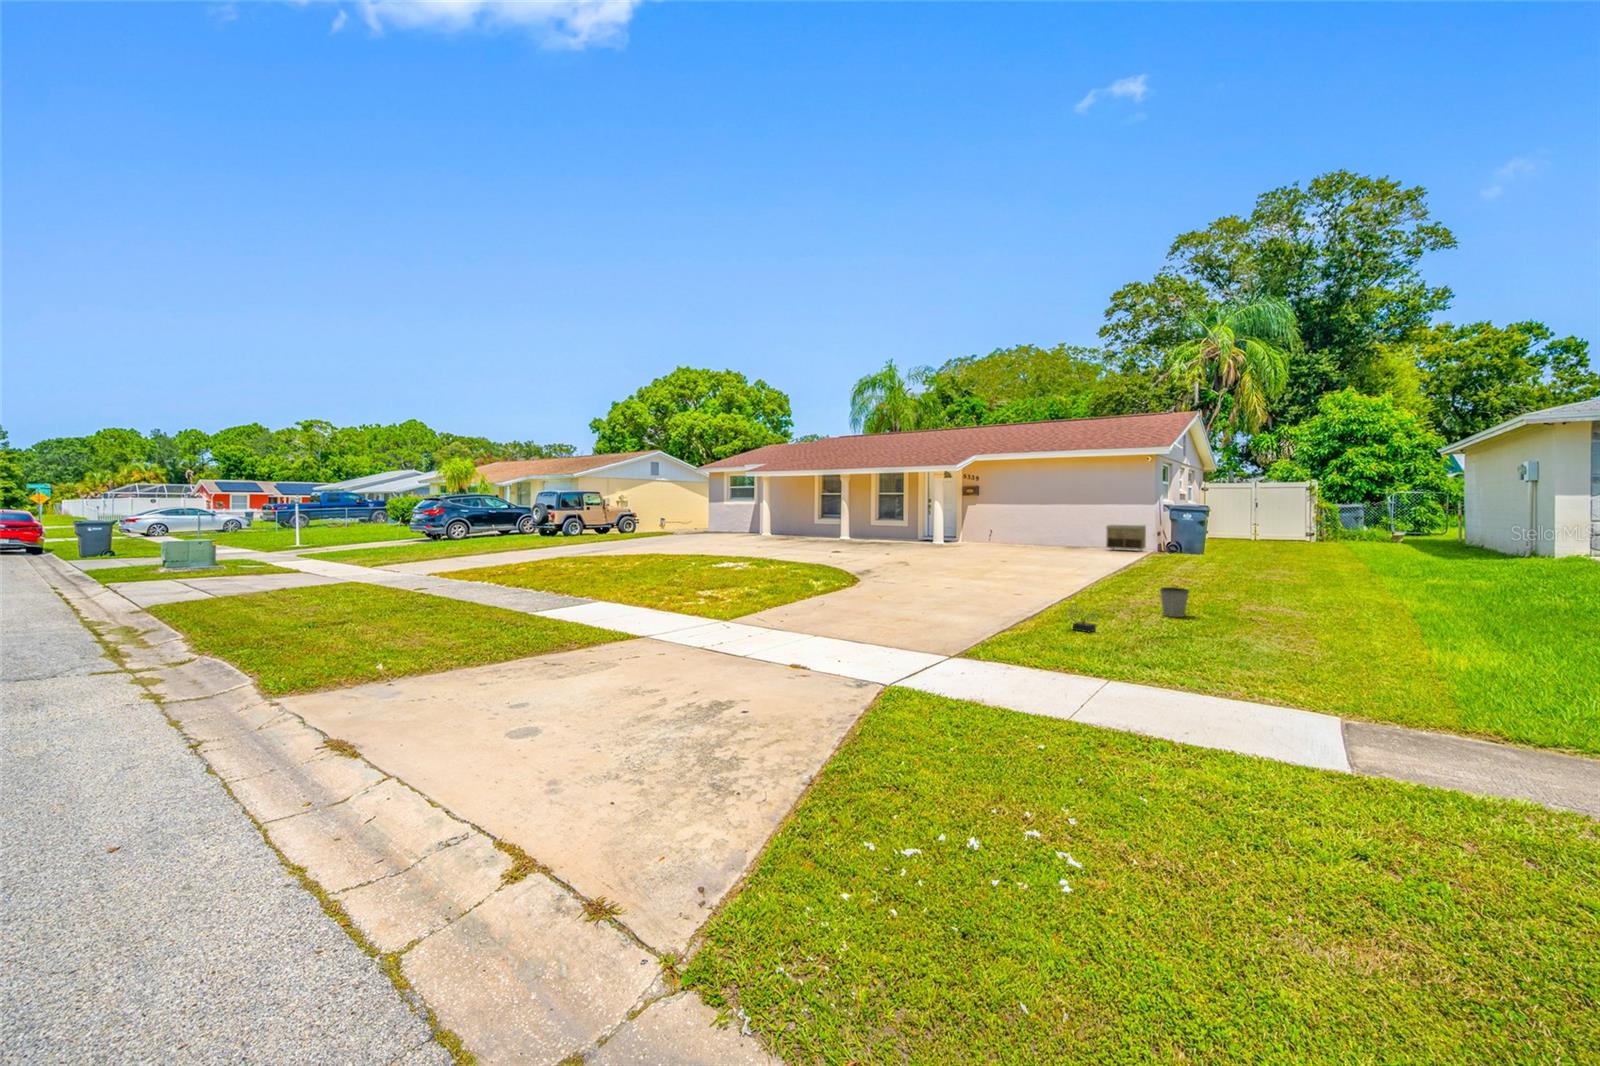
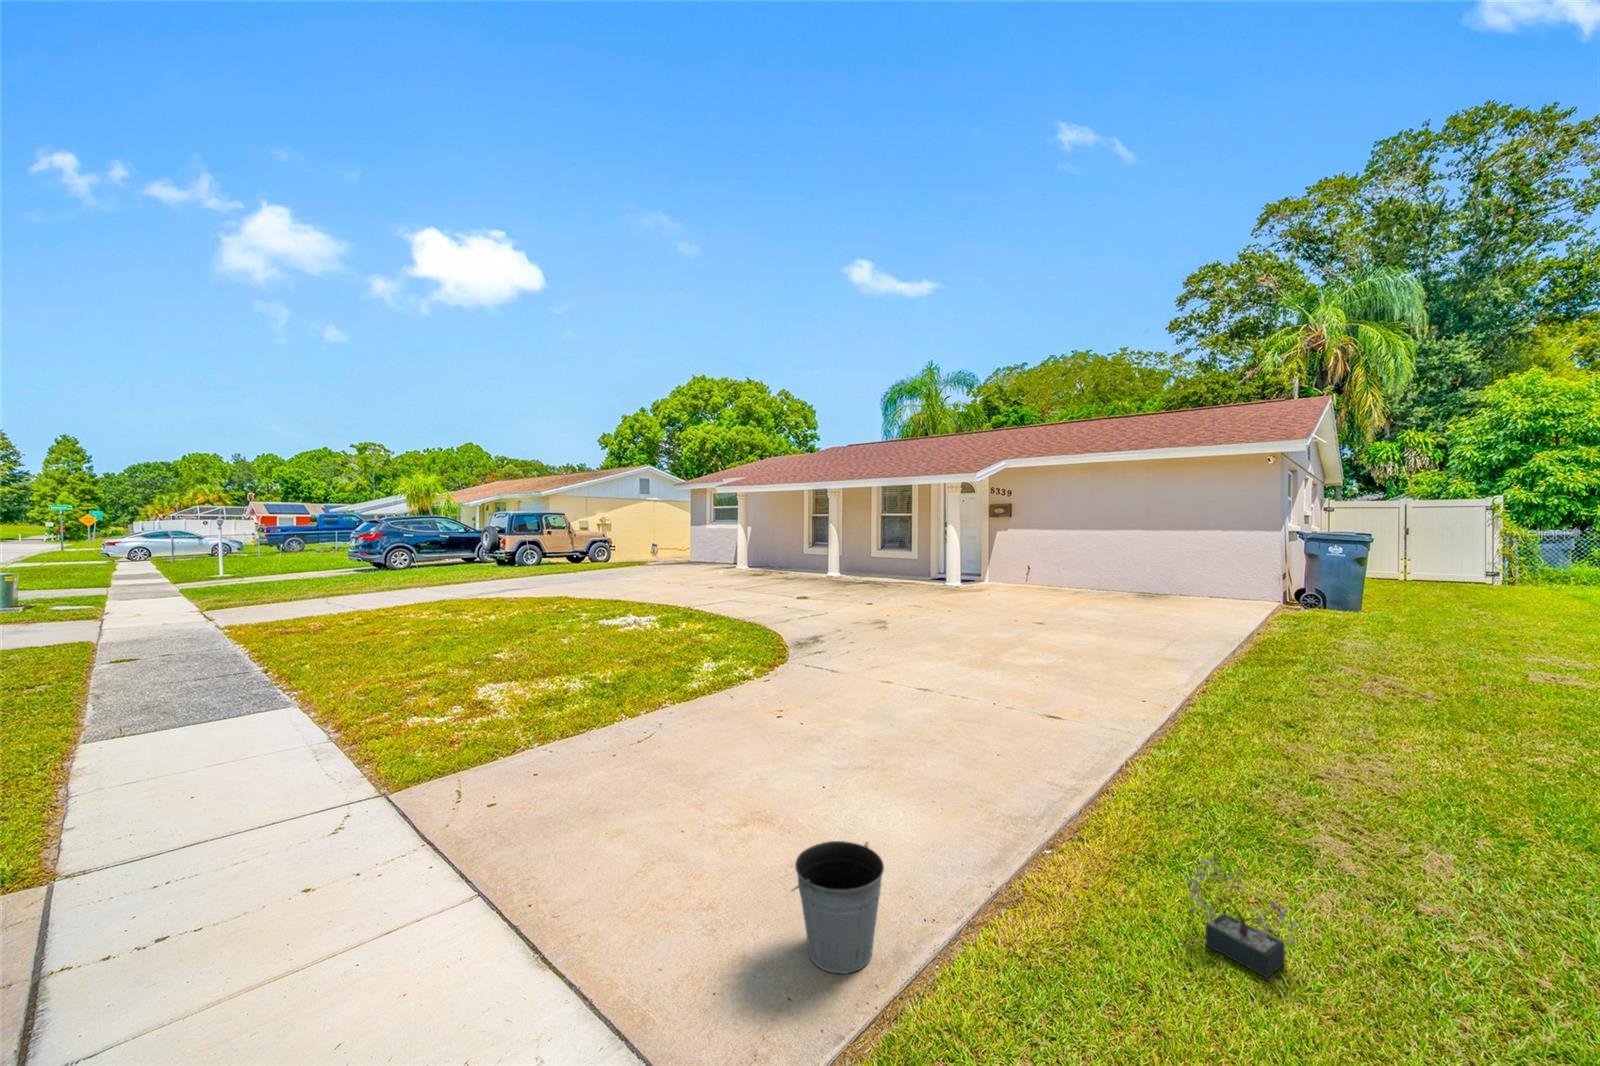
storage bench: present [1106,525,1146,550] -> none [1197,561,1259,603]
bucket: present [1160,587,1189,617] -> present [792,841,884,974]

